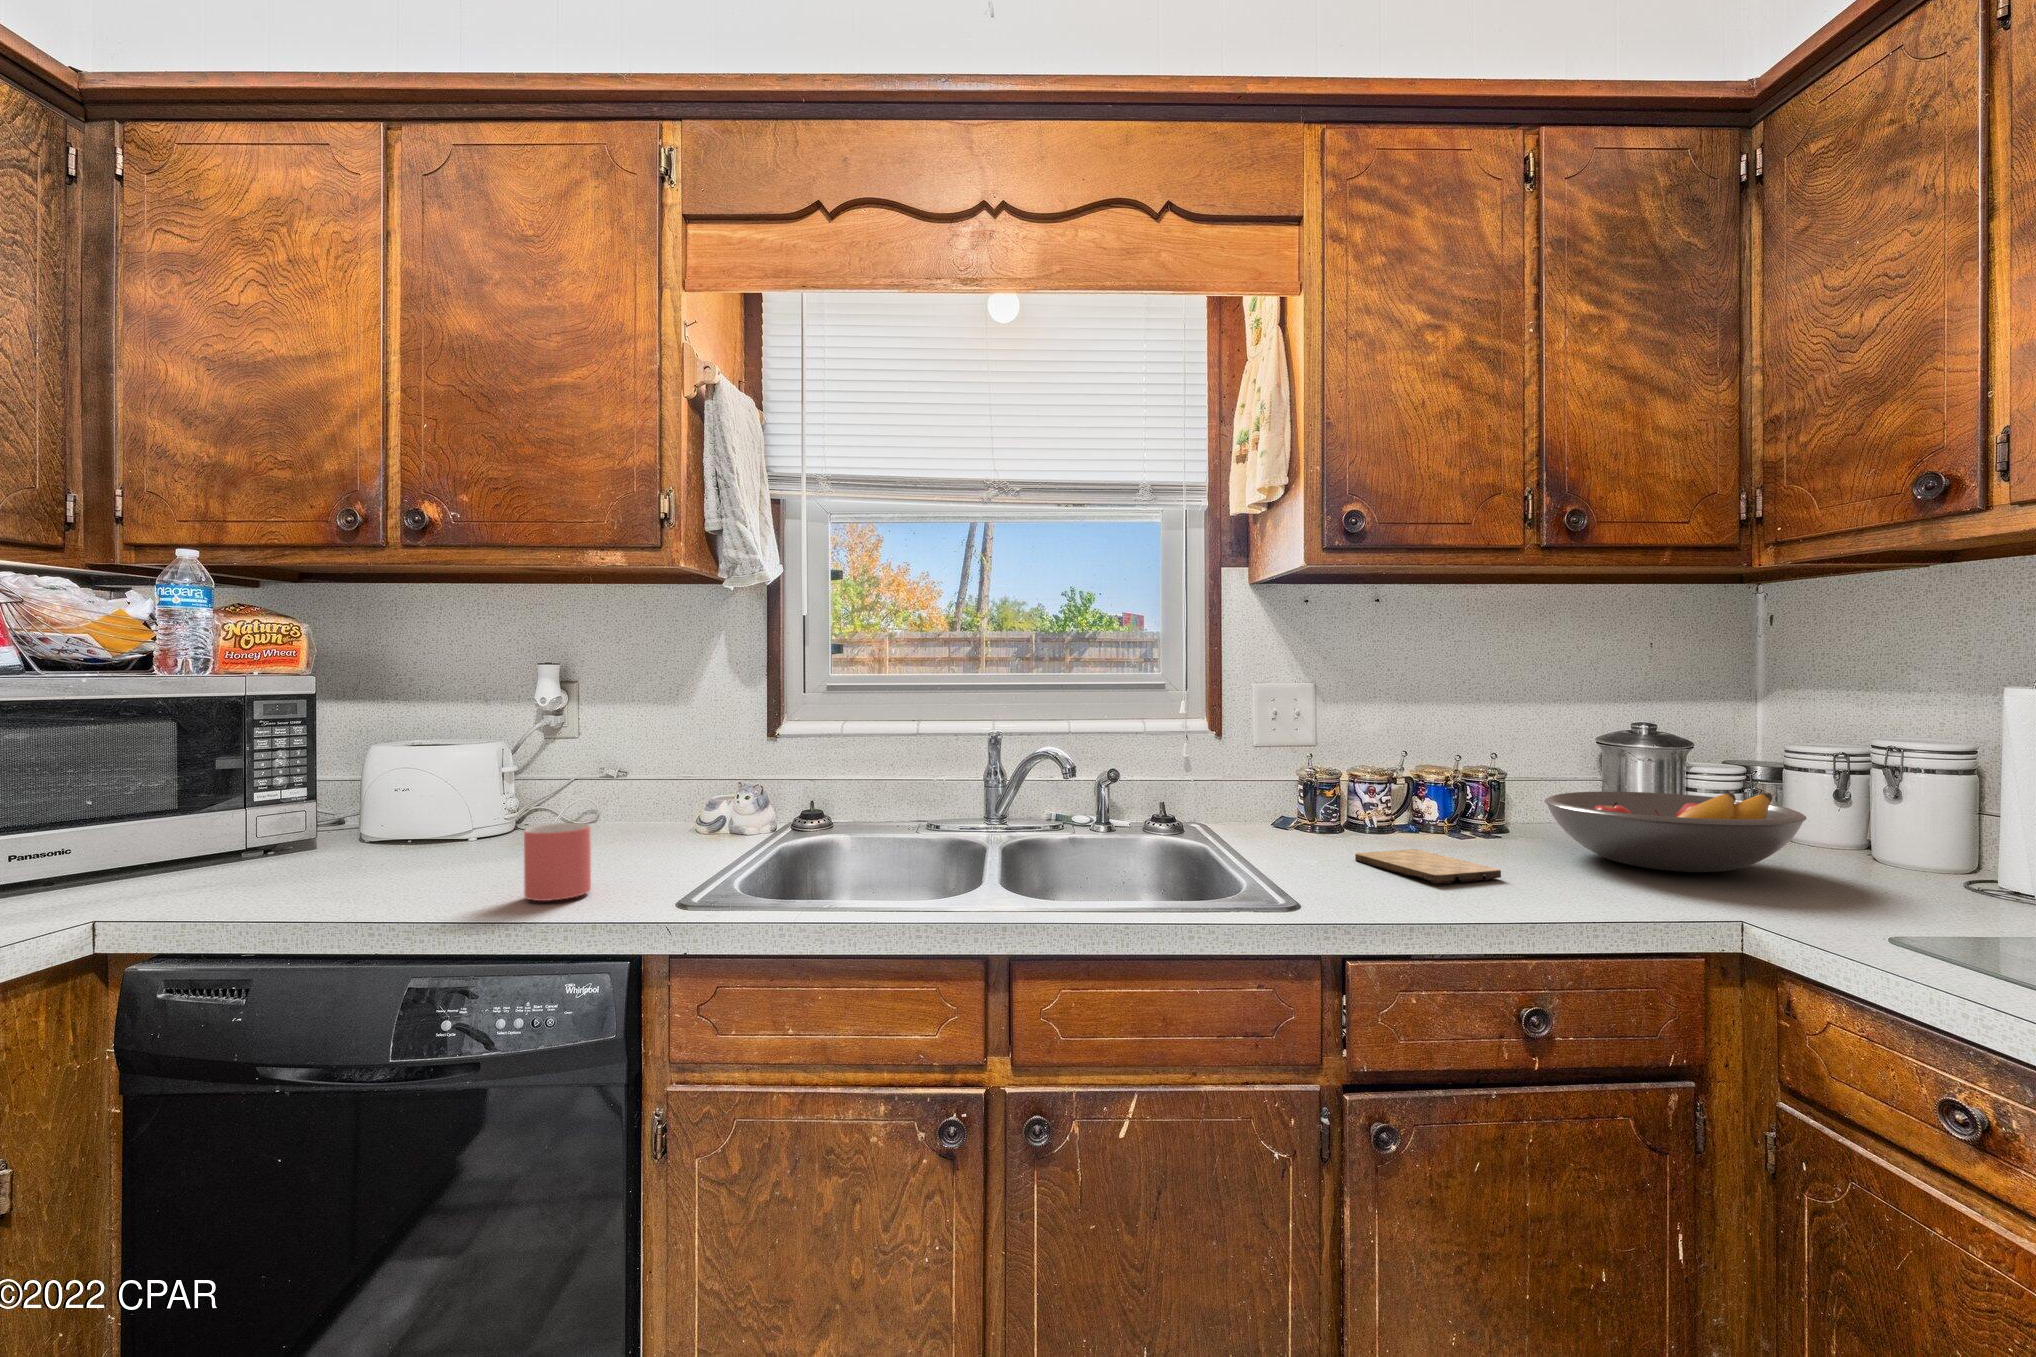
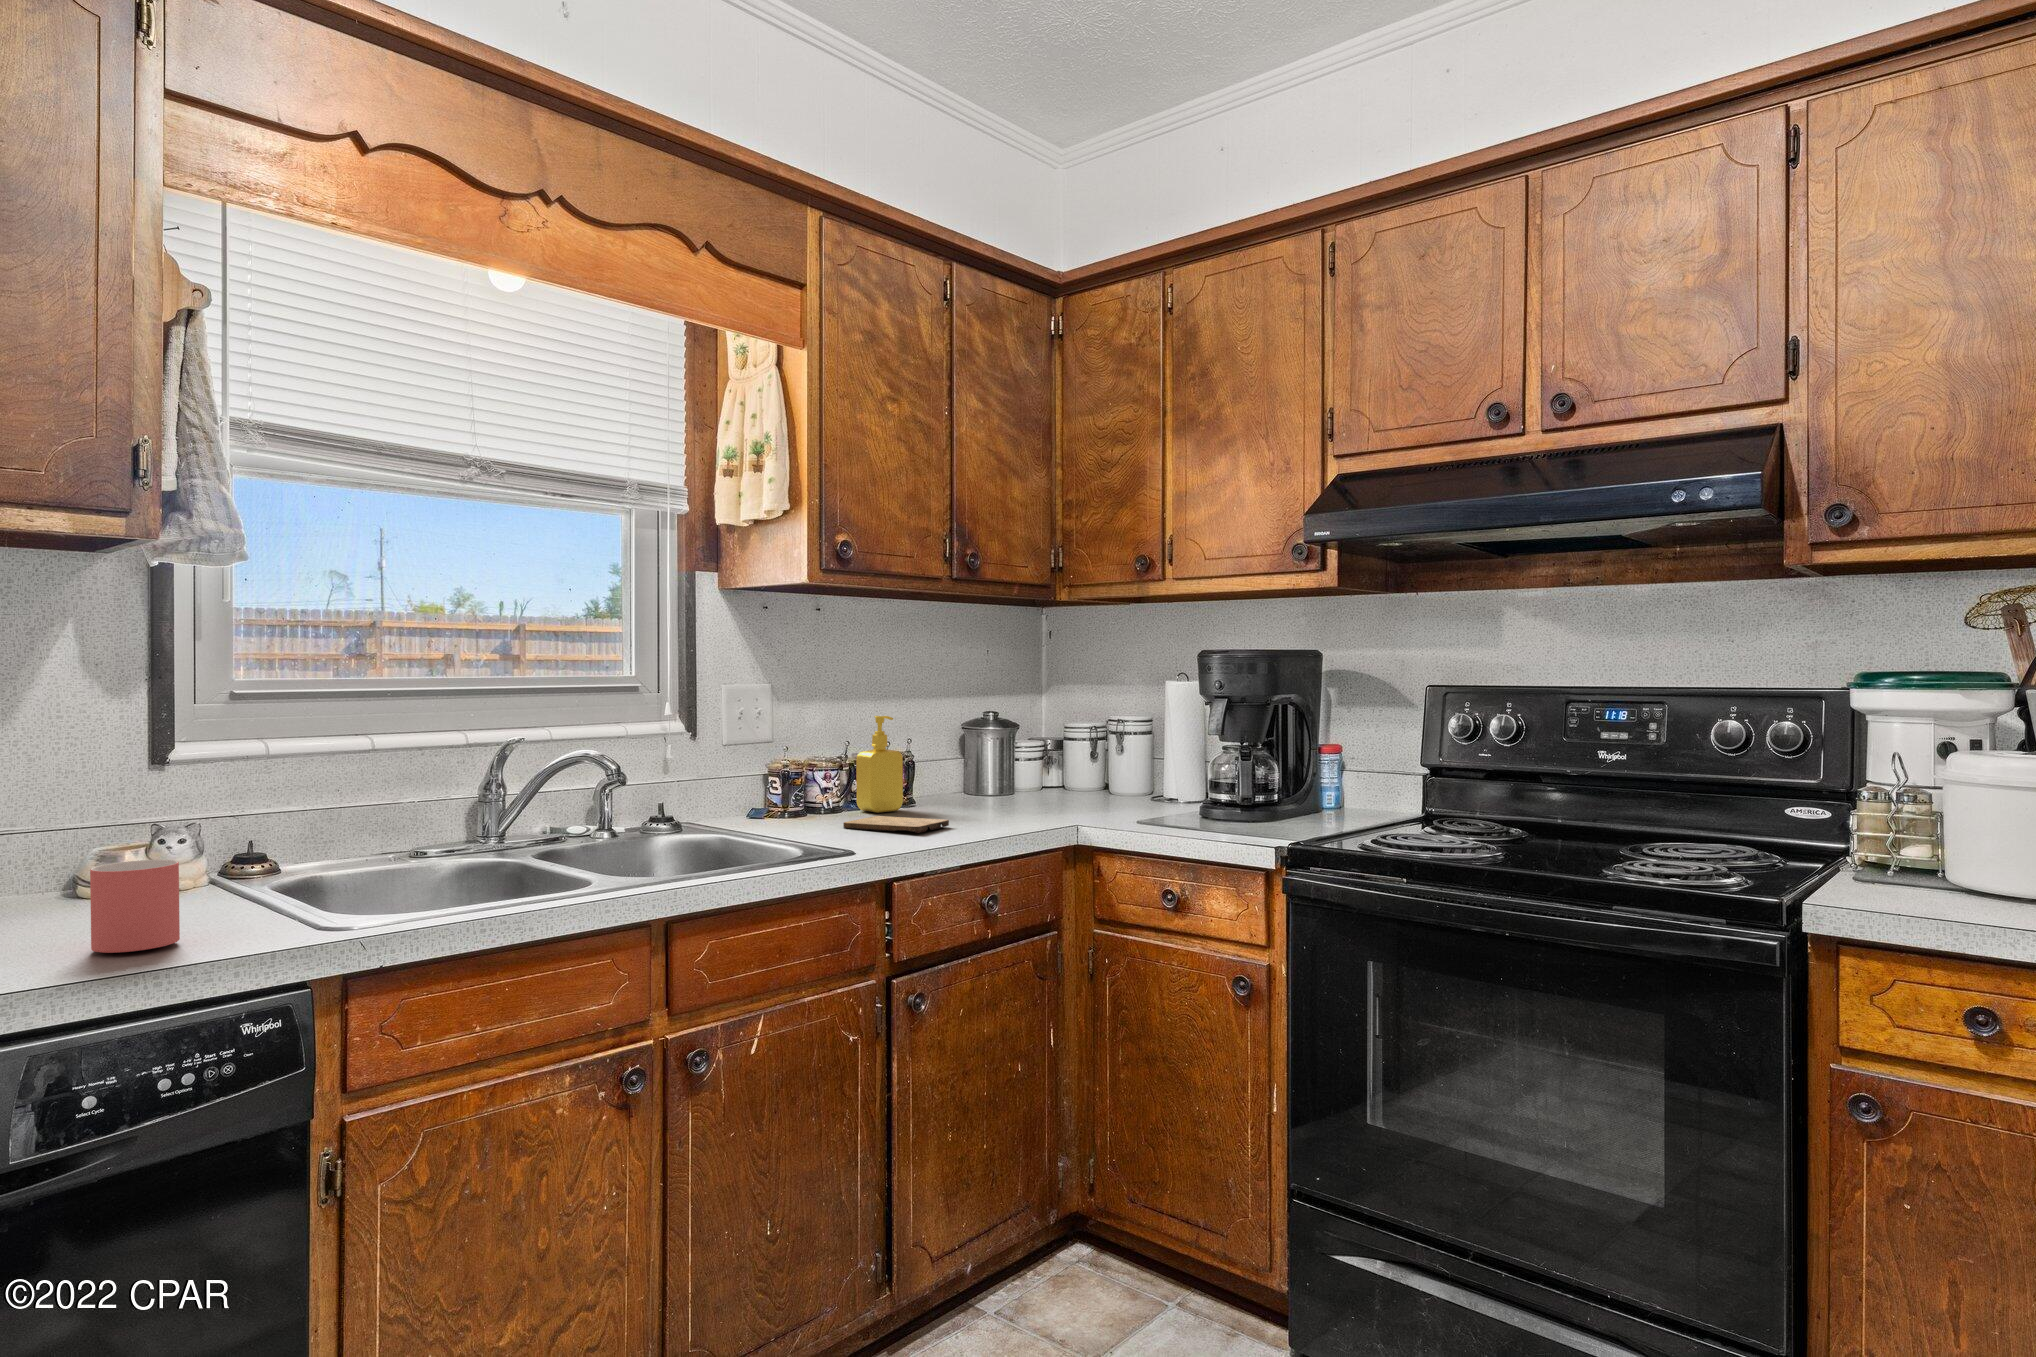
soap dispenser: none [1411,724,1474,843] -> present [856,716,903,813]
fruit bowl: present [1545,792,1806,872] -> none [949,754,1097,811]

